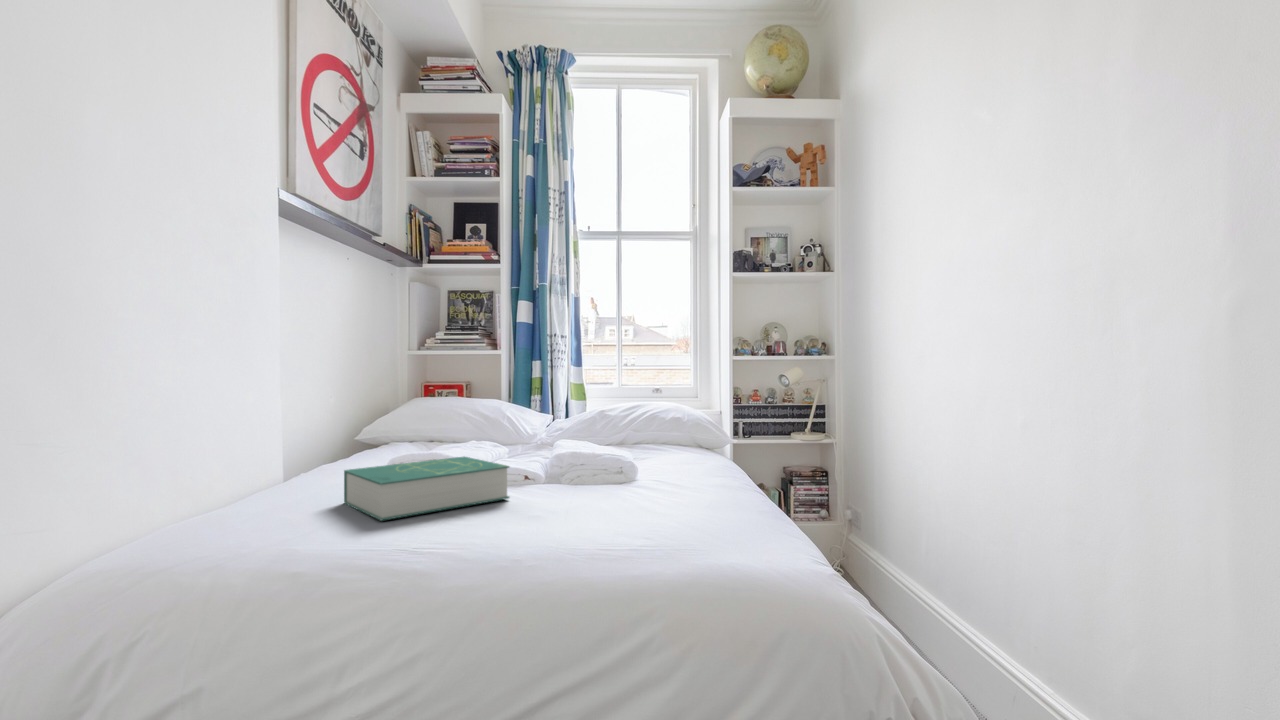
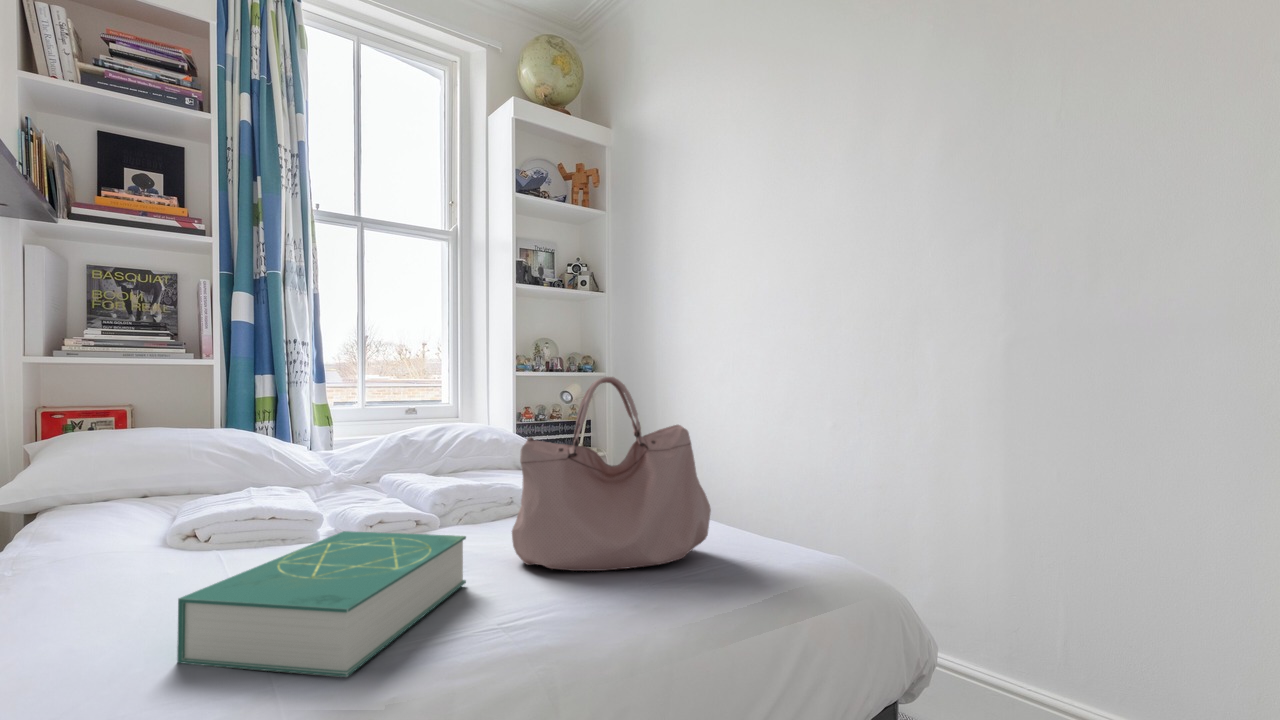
handbag: none [558,355,706,511] -> present [512,377,711,571]

